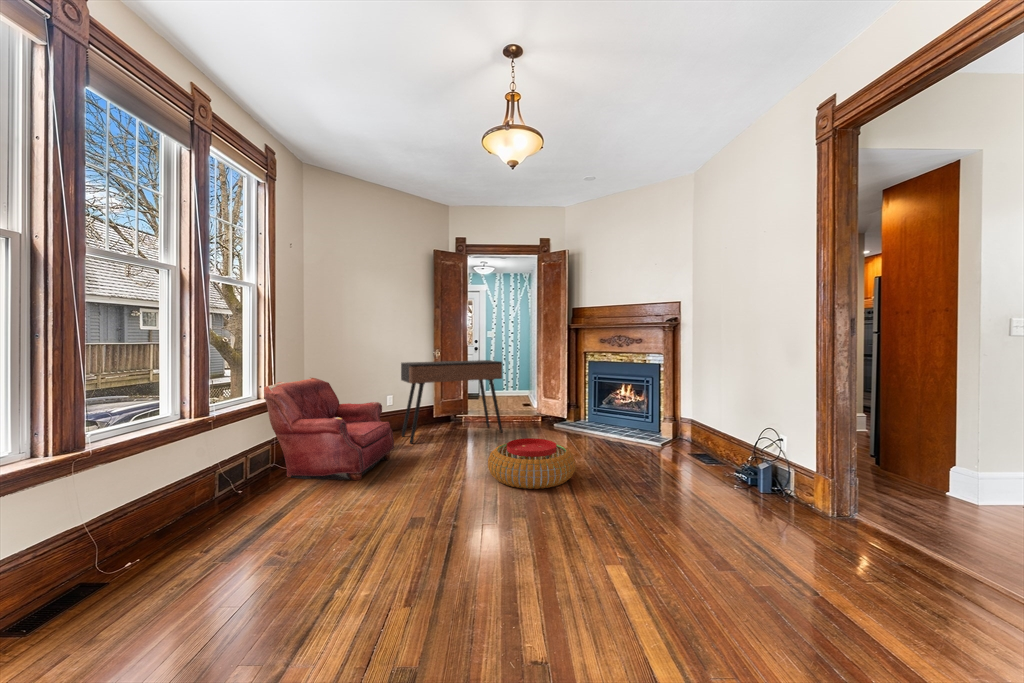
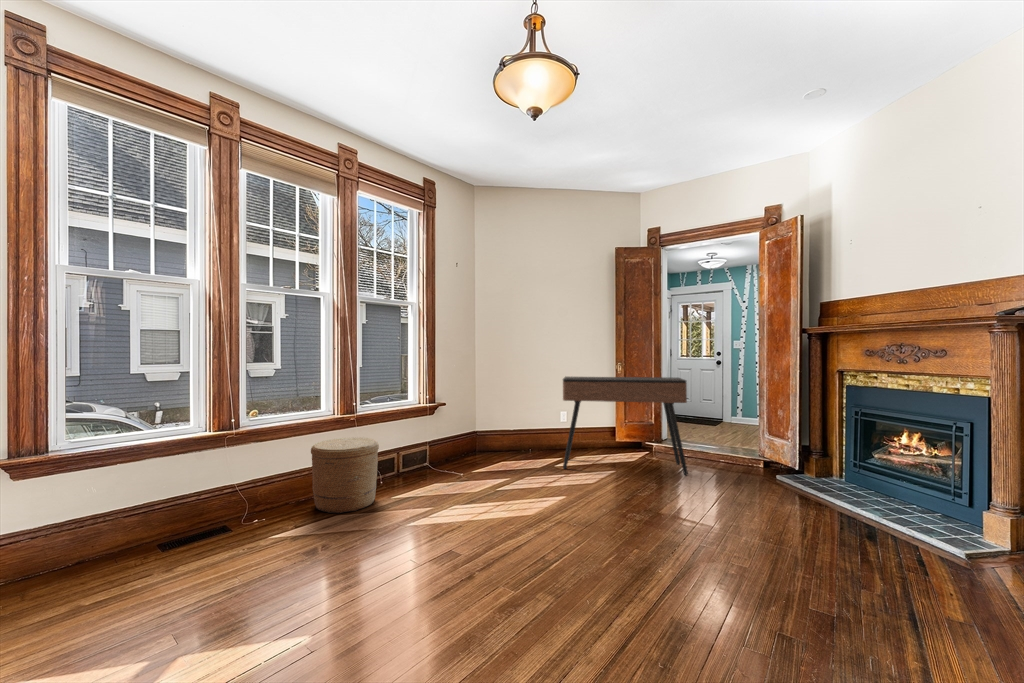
armchair: present [264,378,394,480] -> none [408,387,527,498]
woven basket: none [179,438,270,528] -> present [311,437,379,513]
pouf: present [488,438,576,489] -> none [584,488,715,571]

